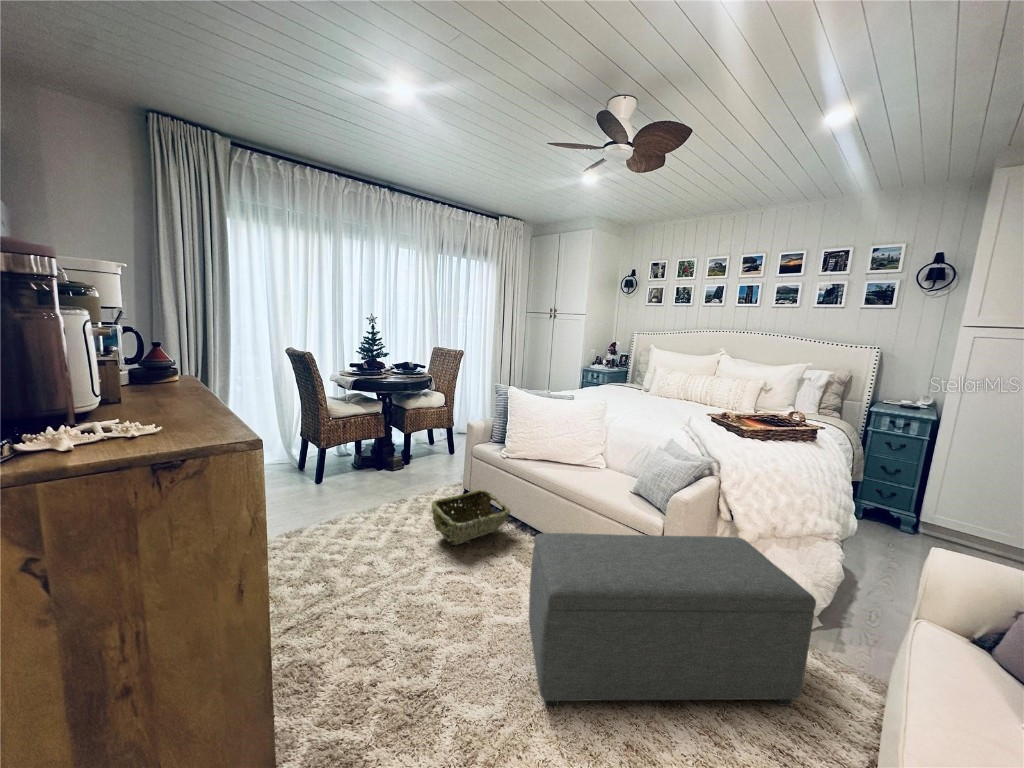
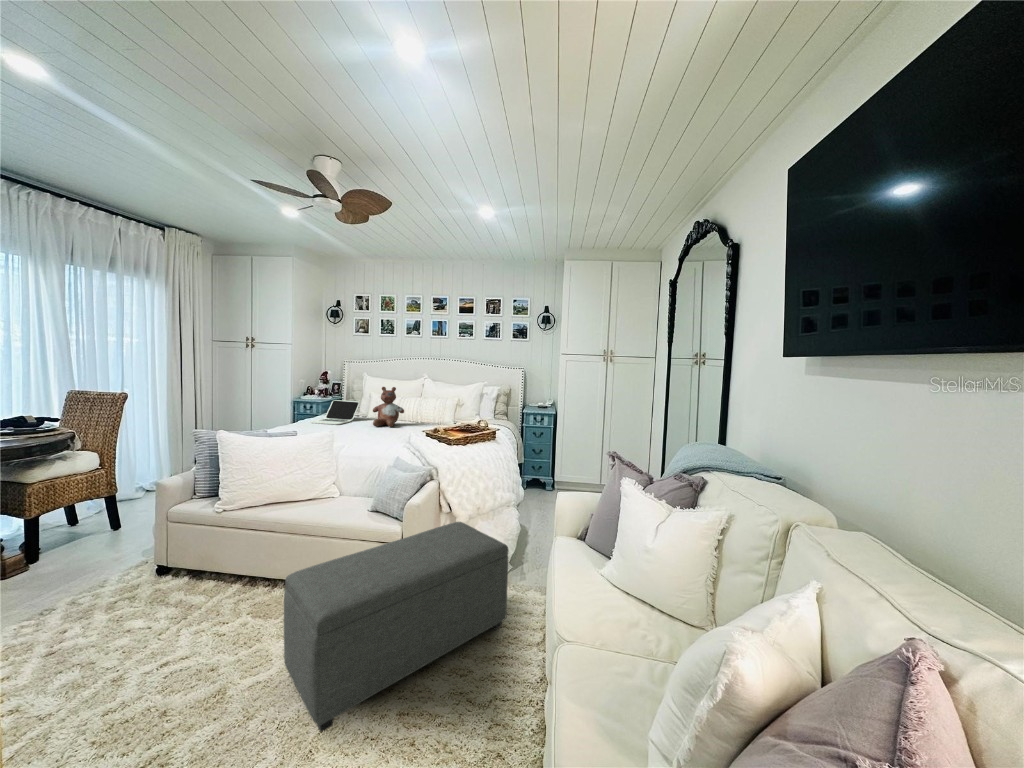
stuffed bear: none [652,360,690,406] -> present [373,387,404,427]
laptop: none [592,371,641,396] -> present [311,400,359,424]
woven basket: present [432,490,510,545] -> none [116,555,236,633]

